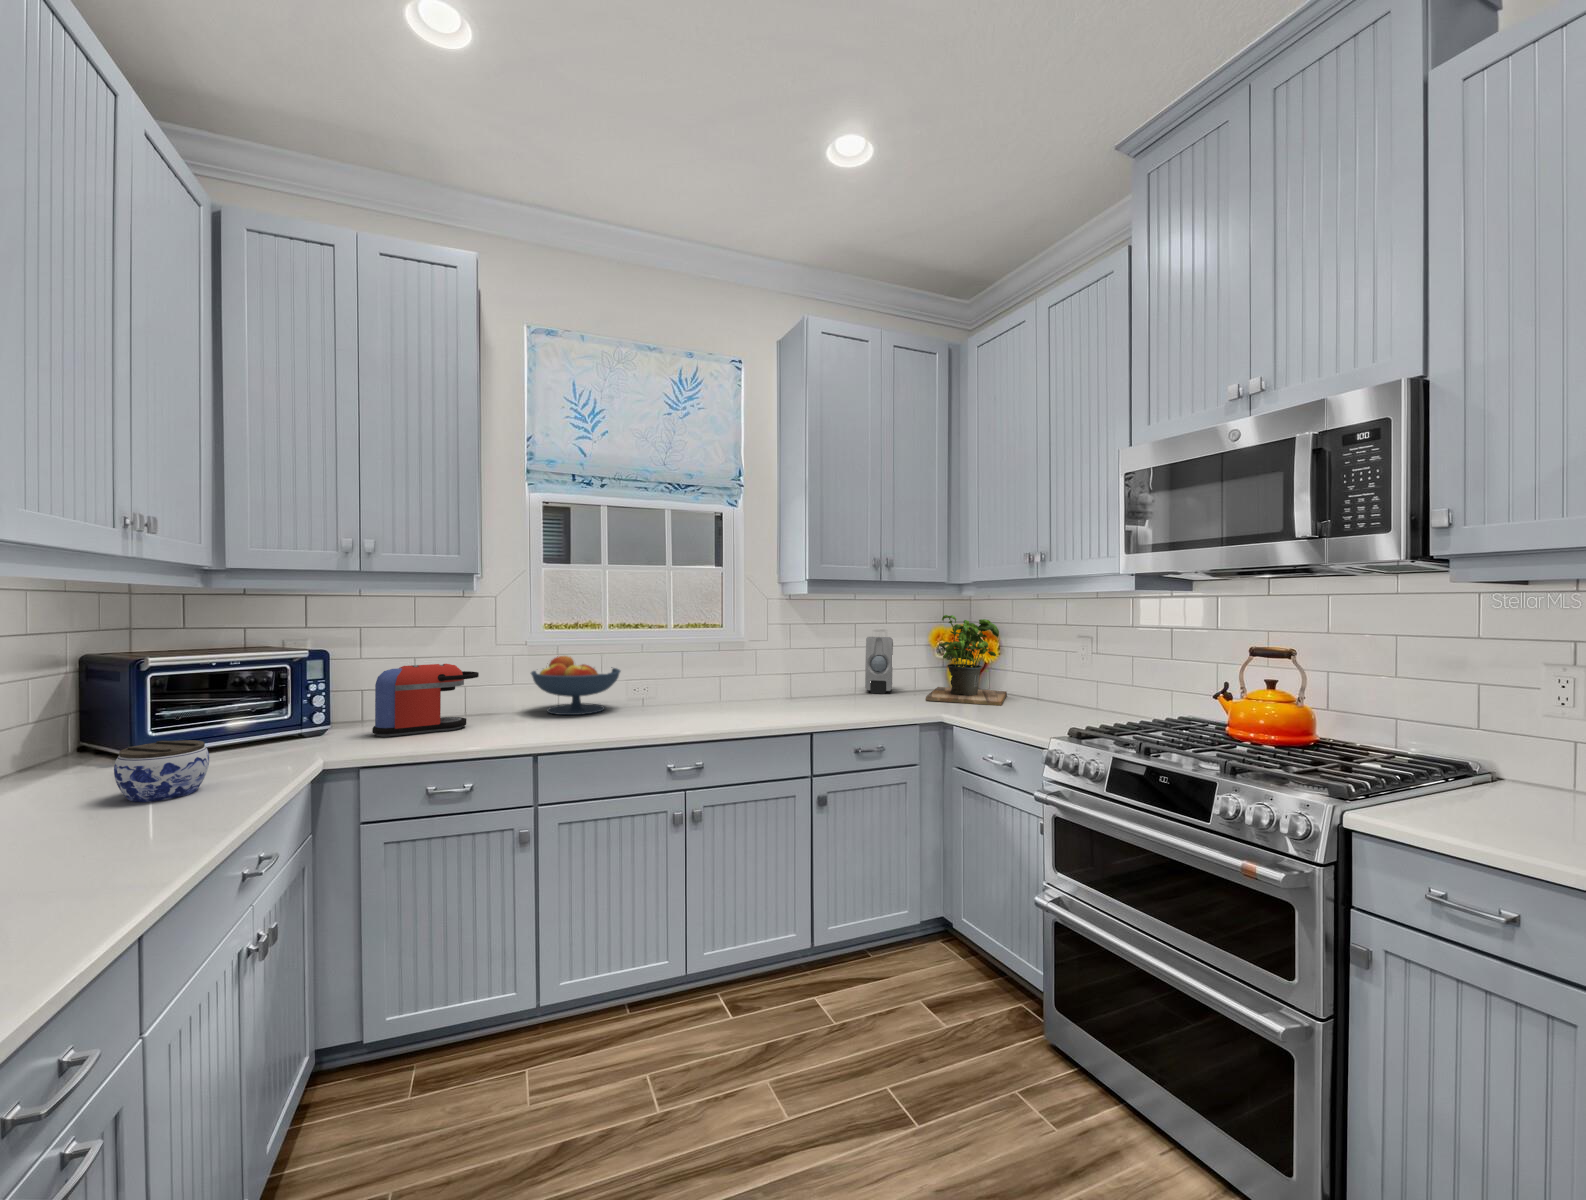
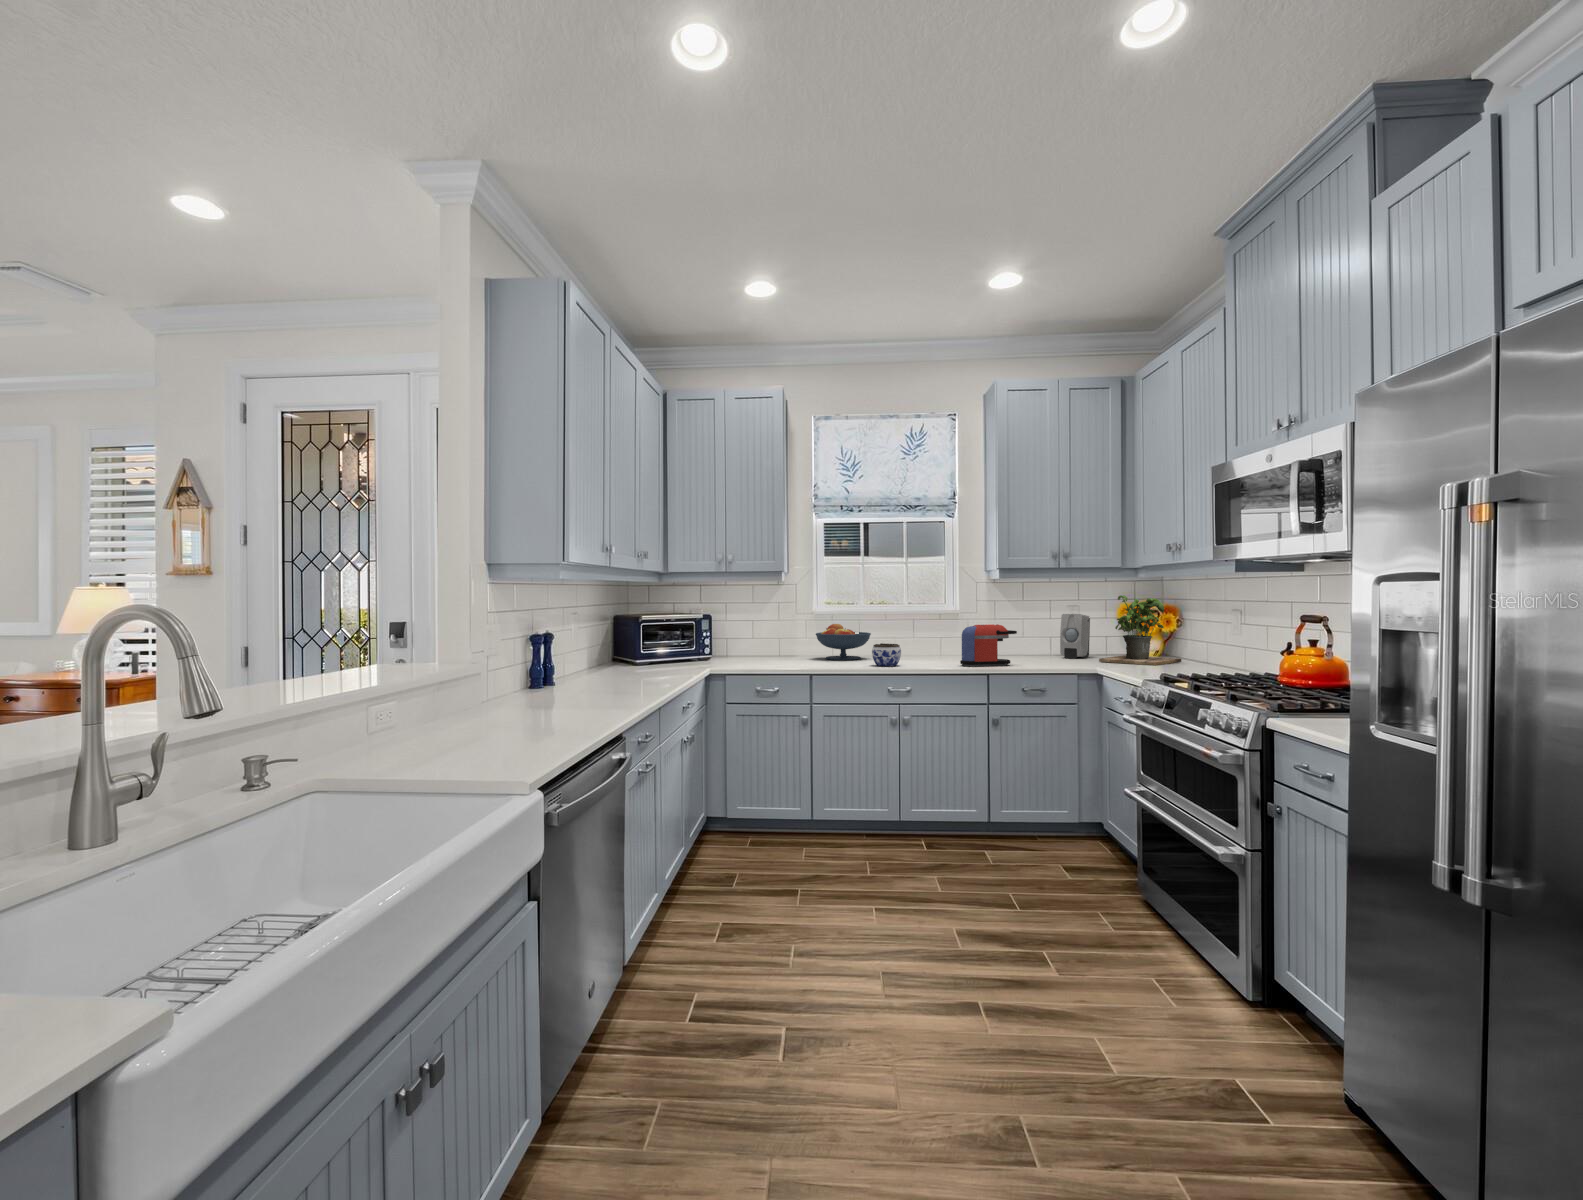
coffee maker: present [372,664,479,737] -> present [960,624,1017,666]
jar: present [114,740,209,802] -> present [872,643,901,666]

